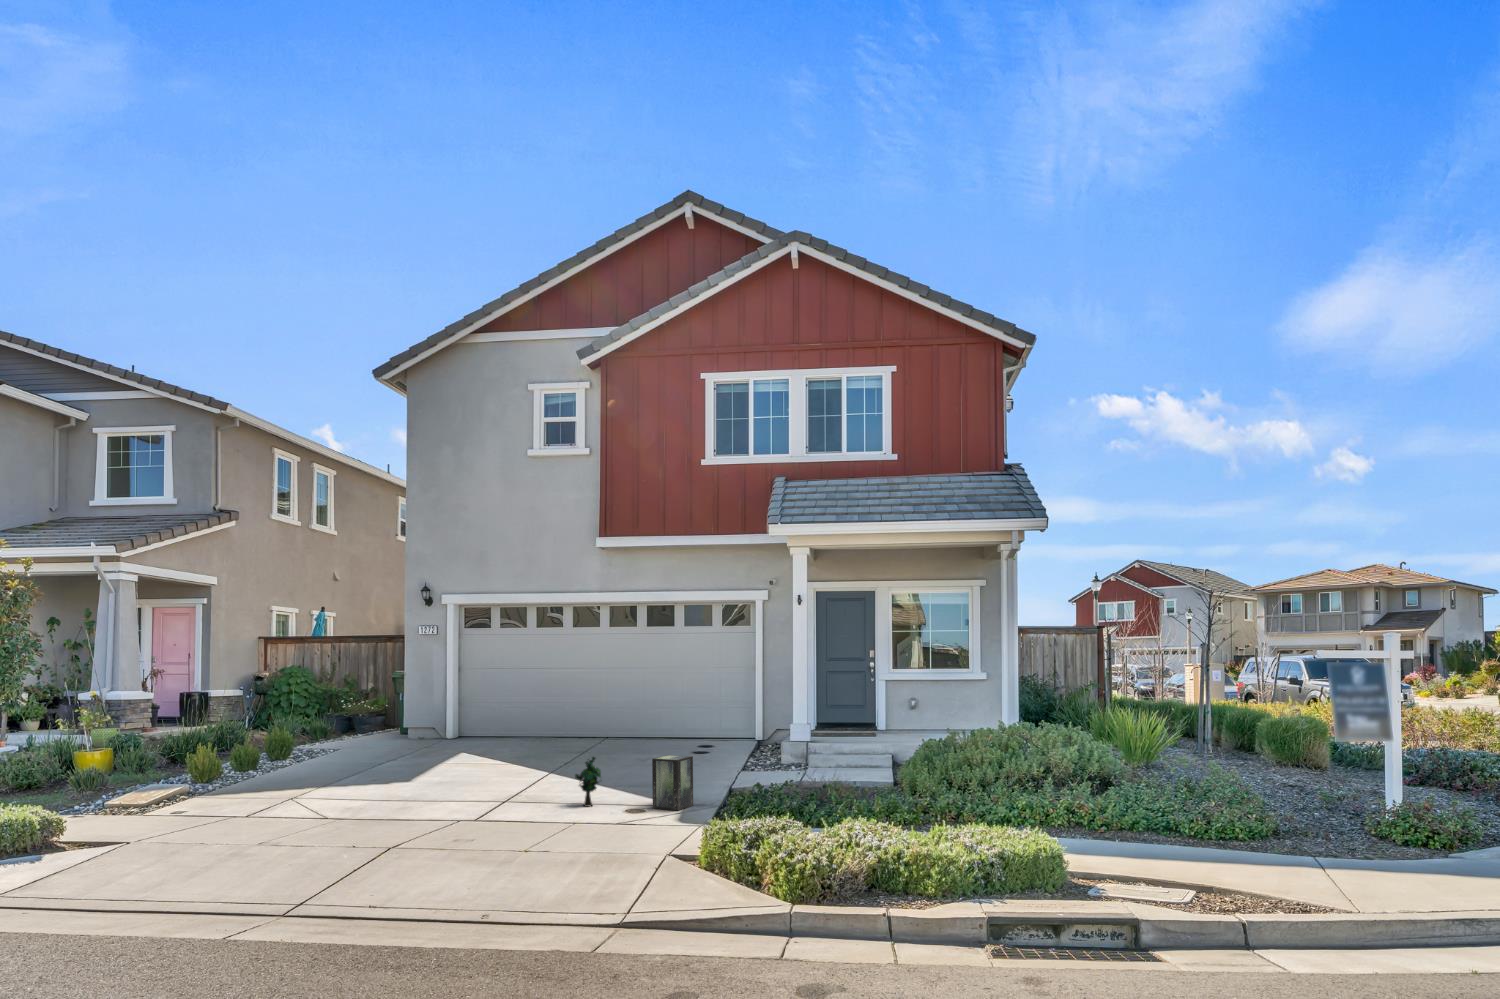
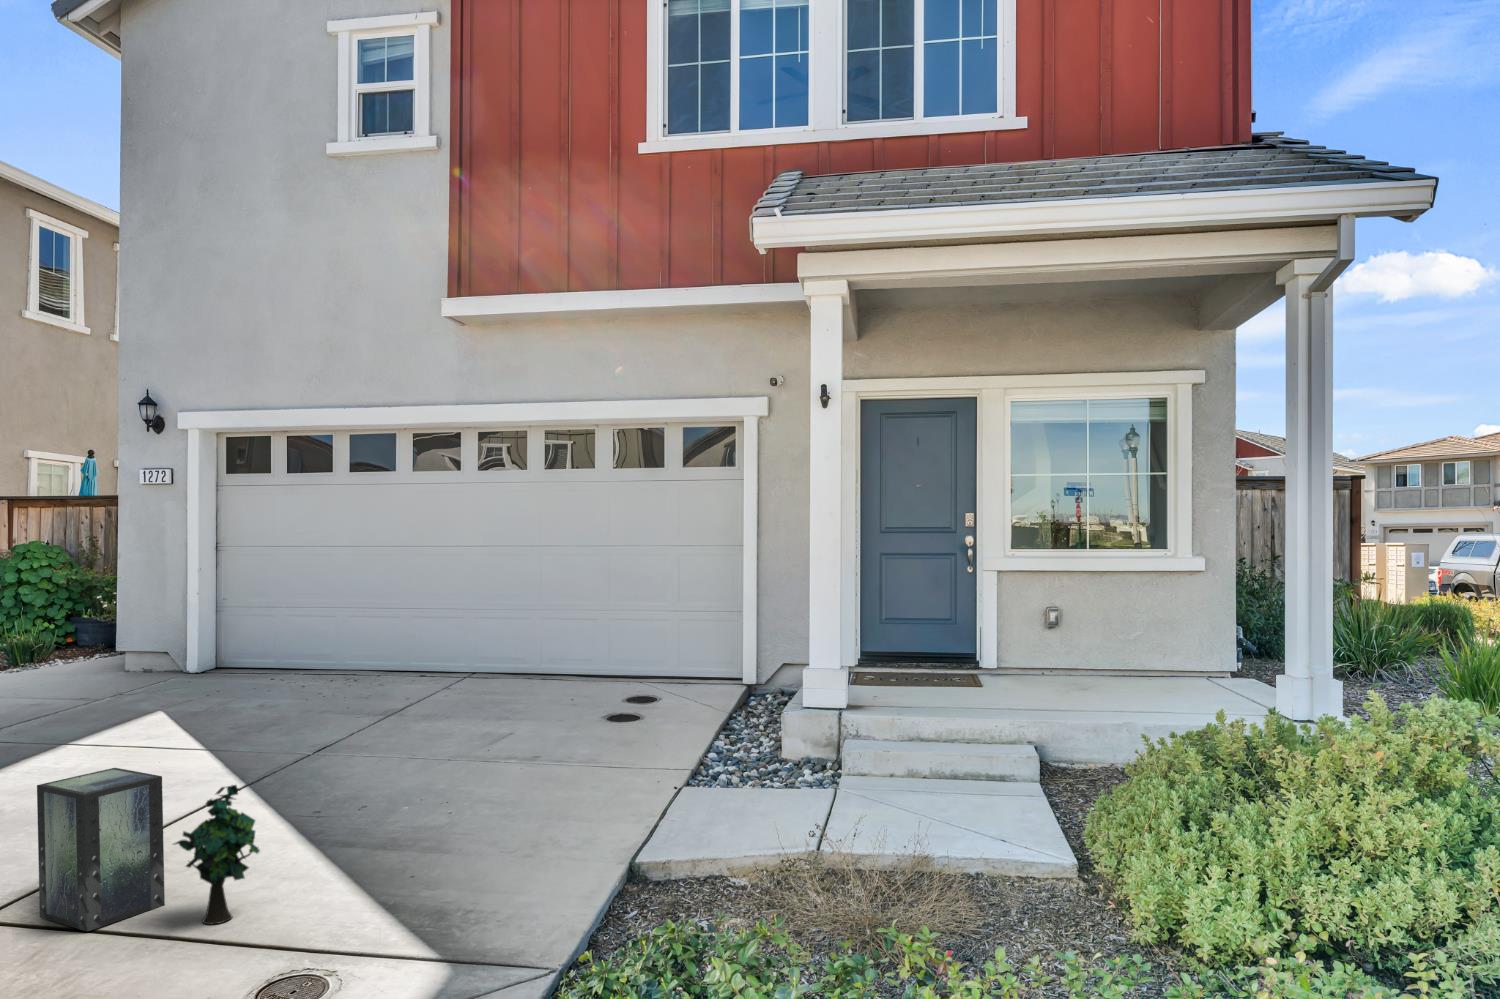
storage box: present [652,755,693,810] -> present [37,768,165,931]

